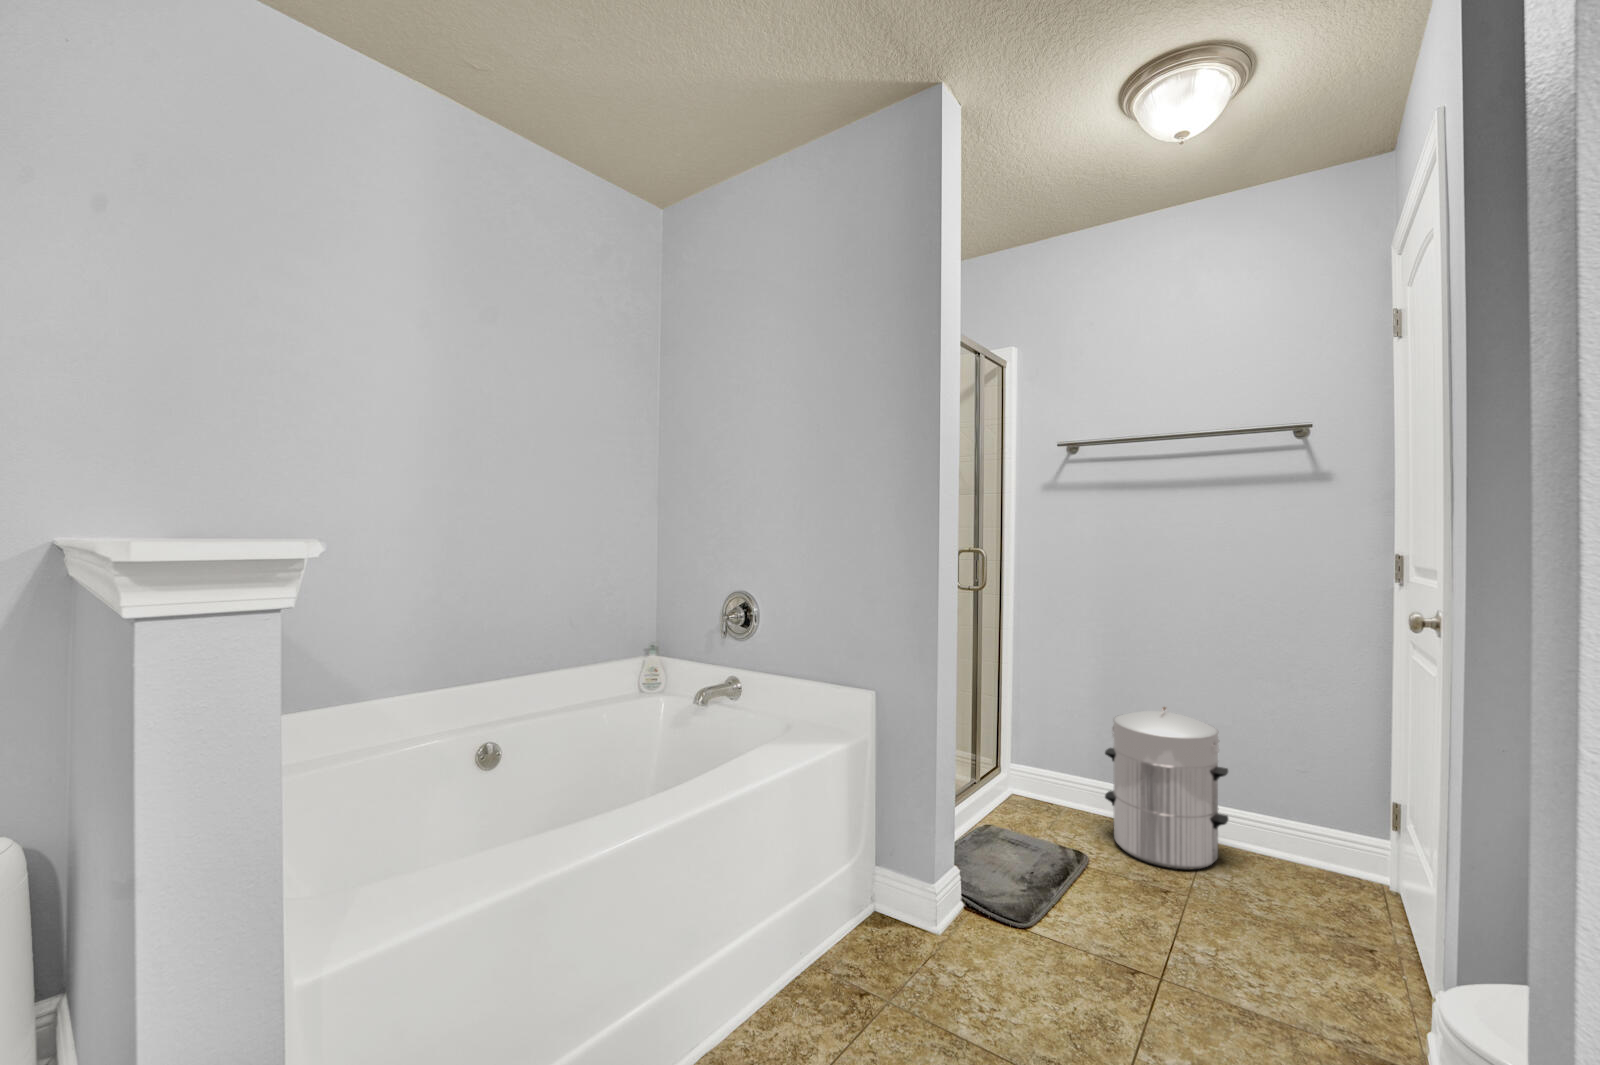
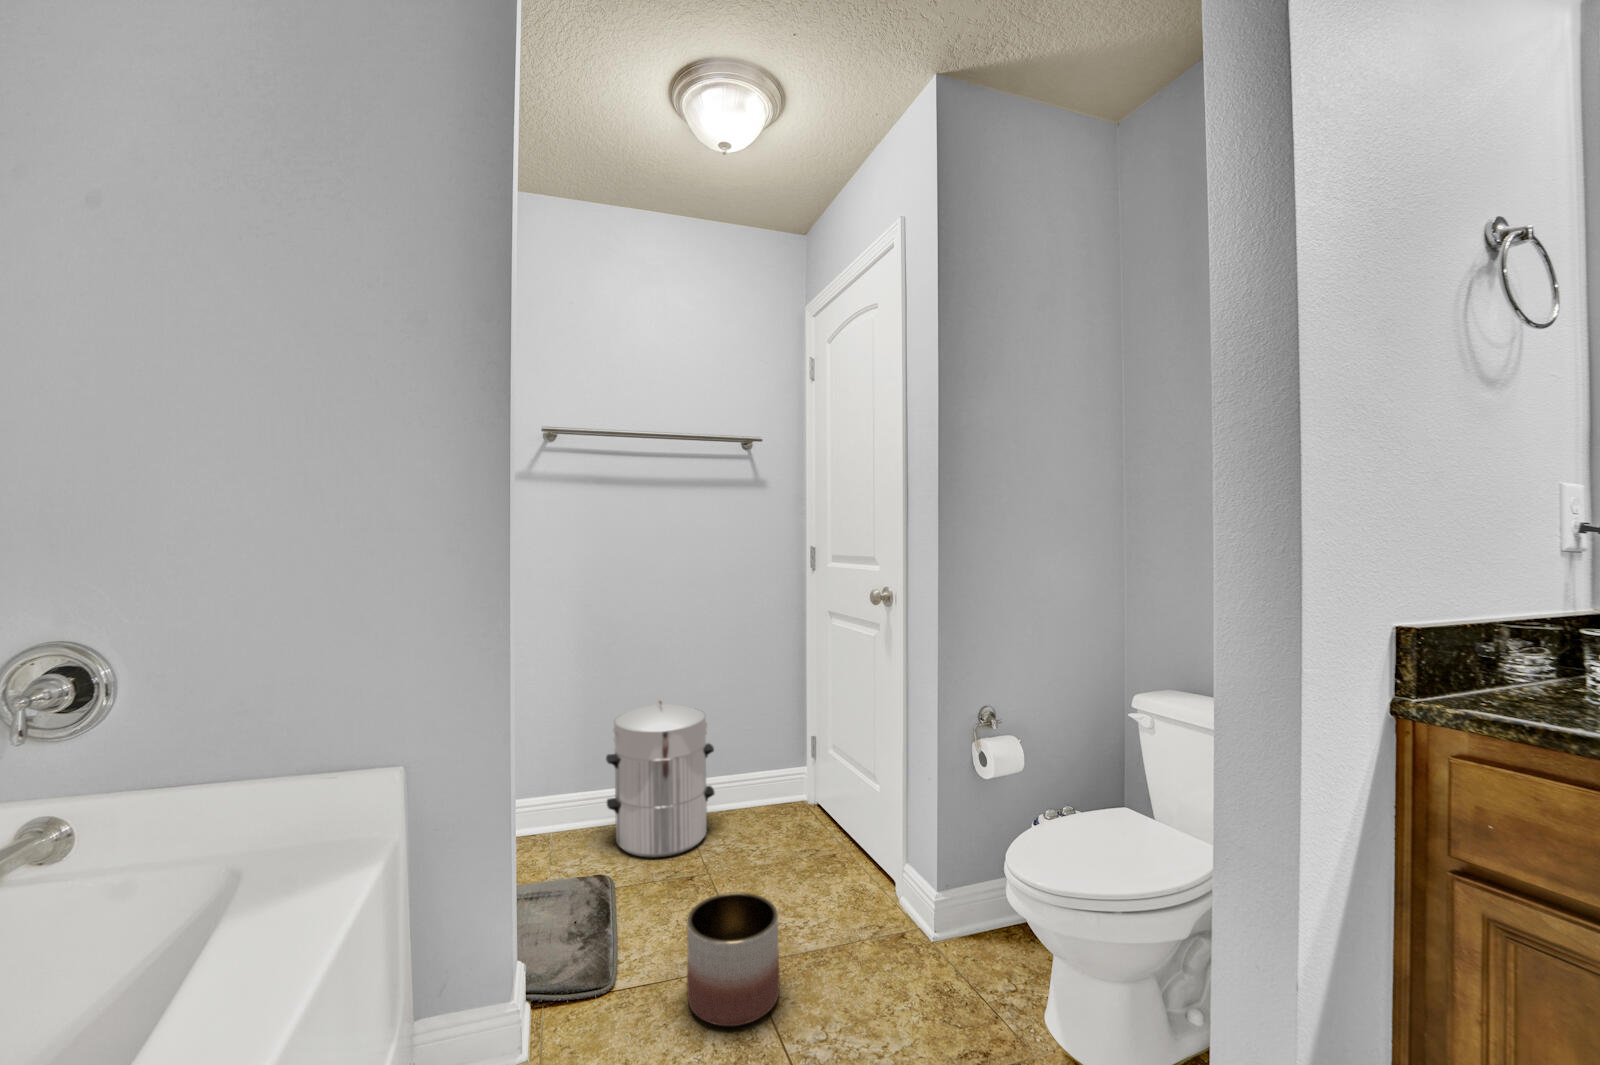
planter: none [1074,886,1175,1019] -> present [687,892,780,1026]

